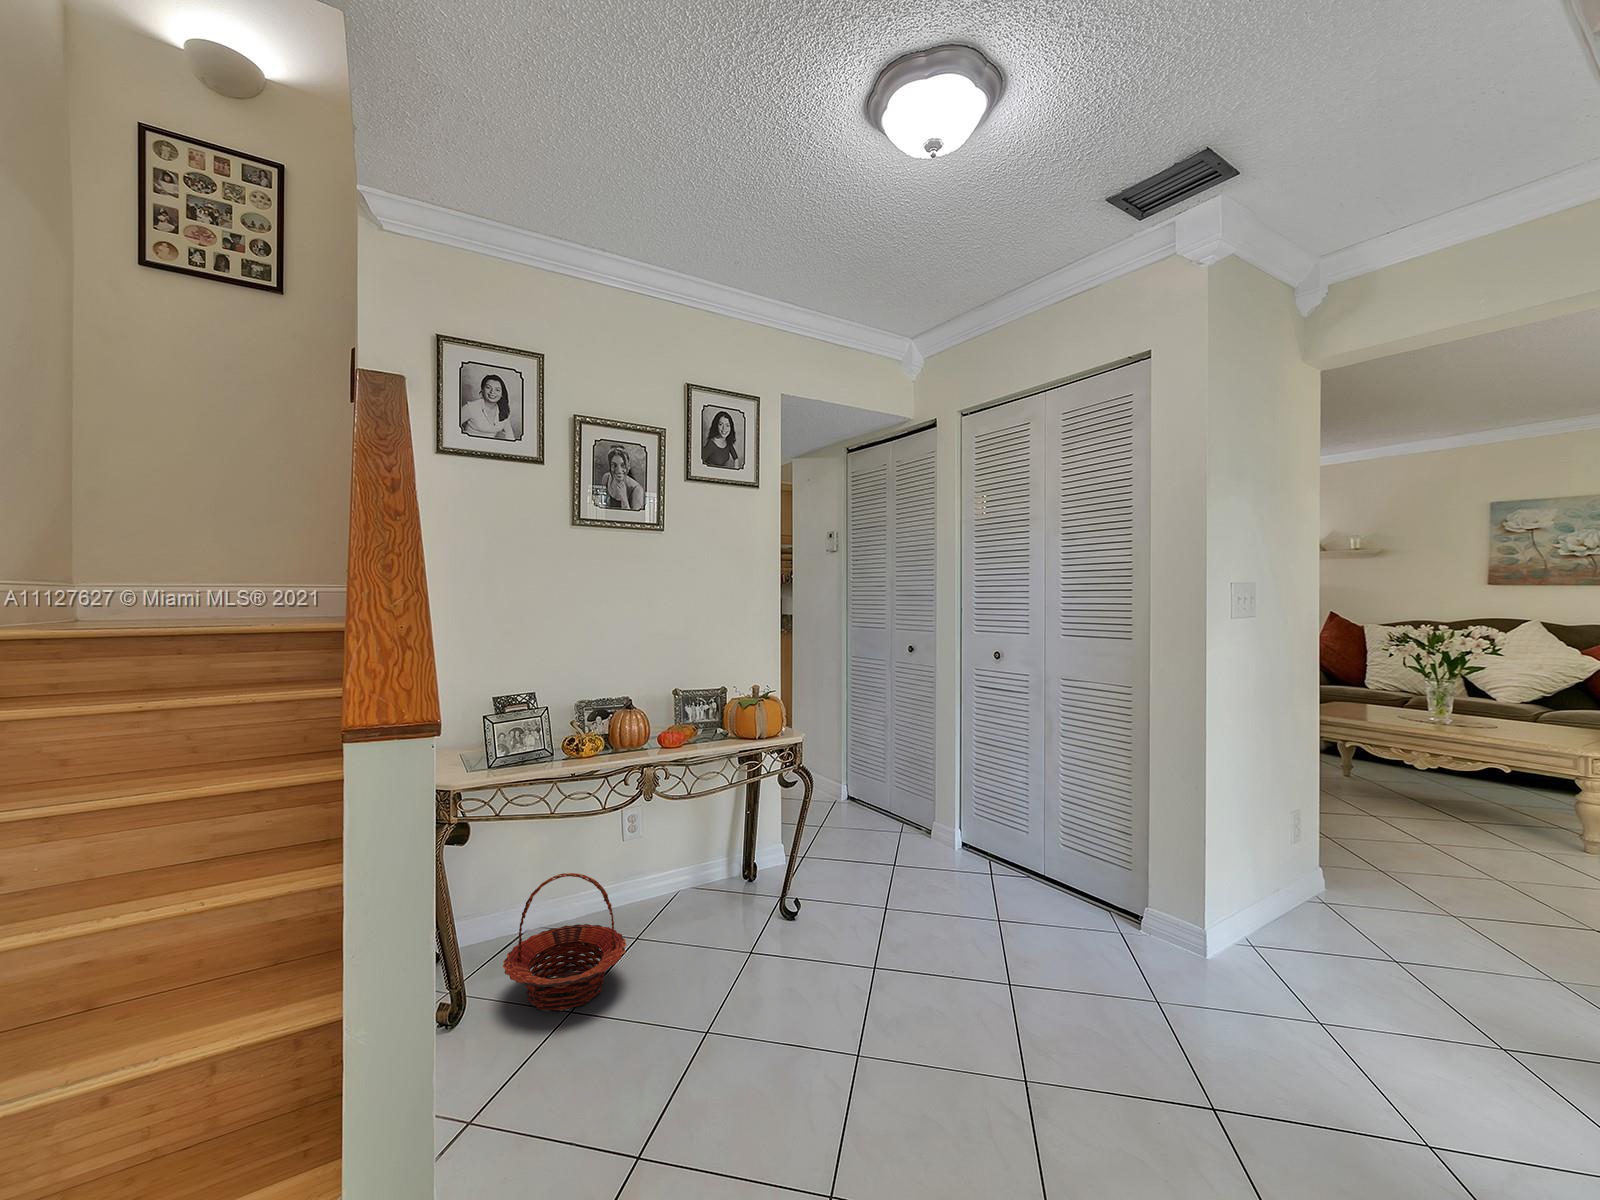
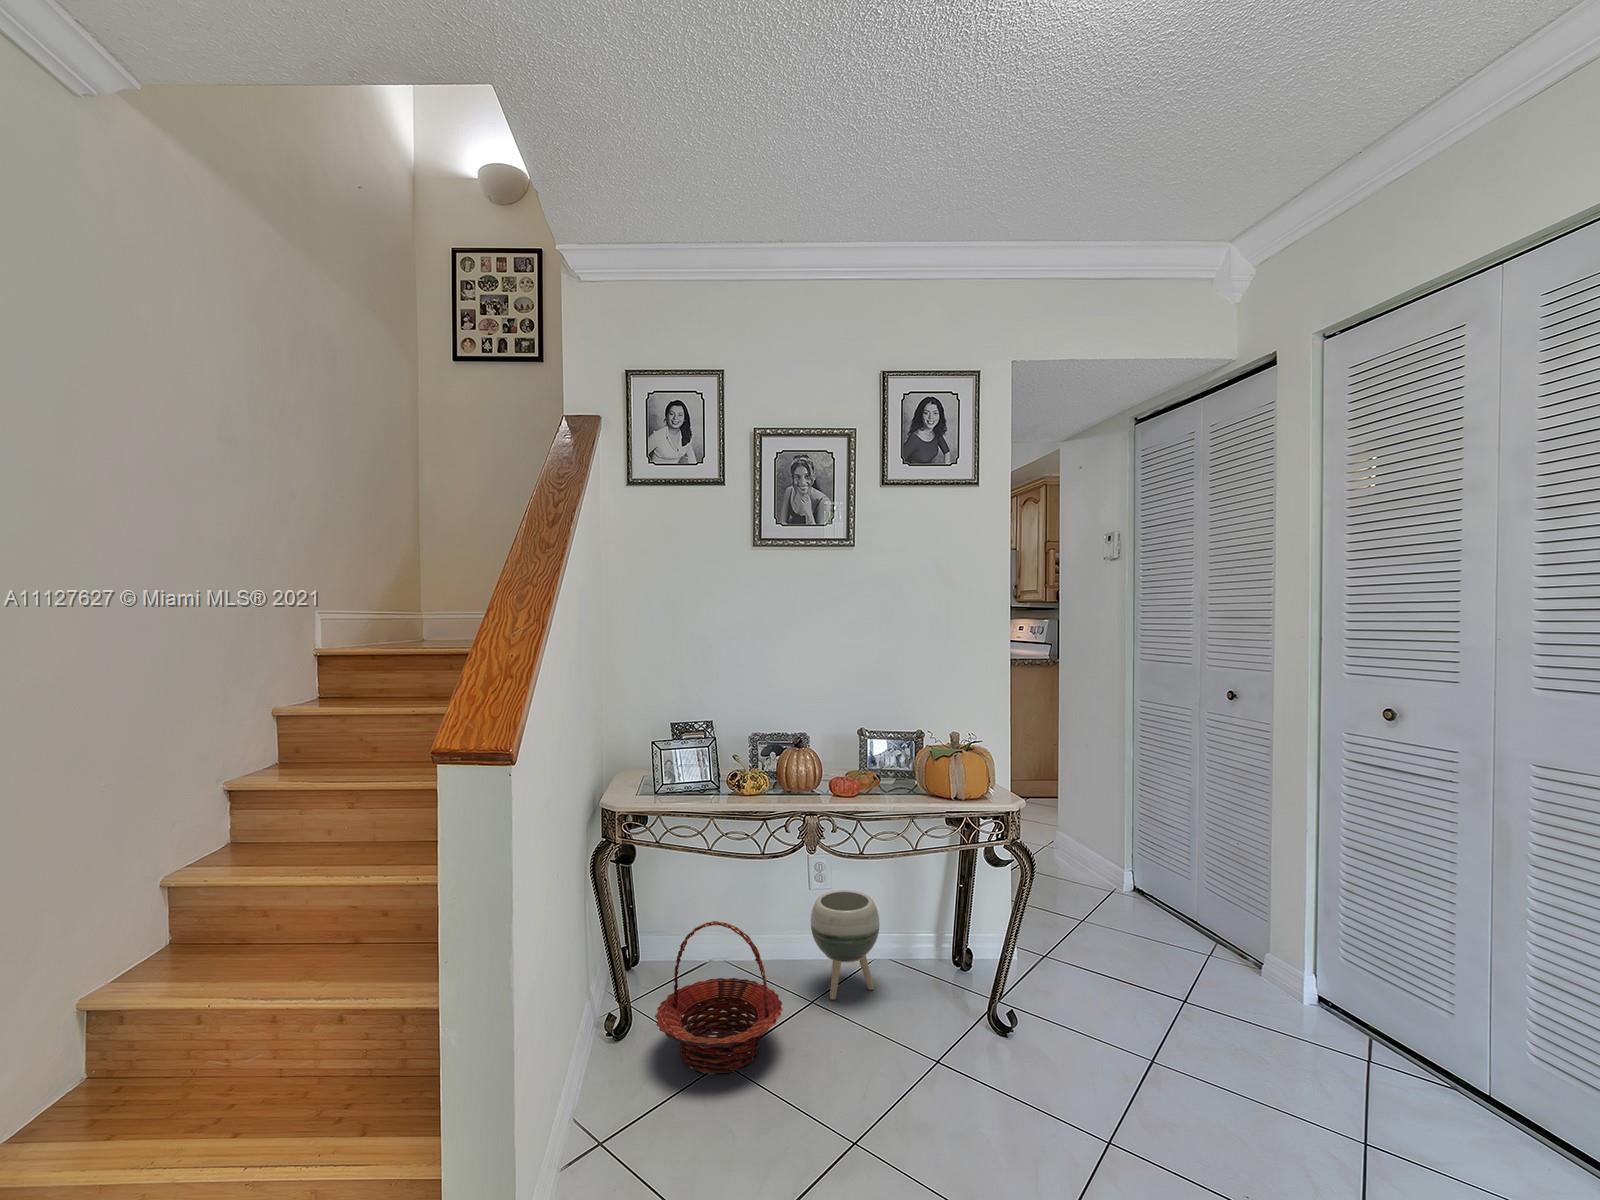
planter: none [625,833,686,927] -> present [811,890,880,1000]

